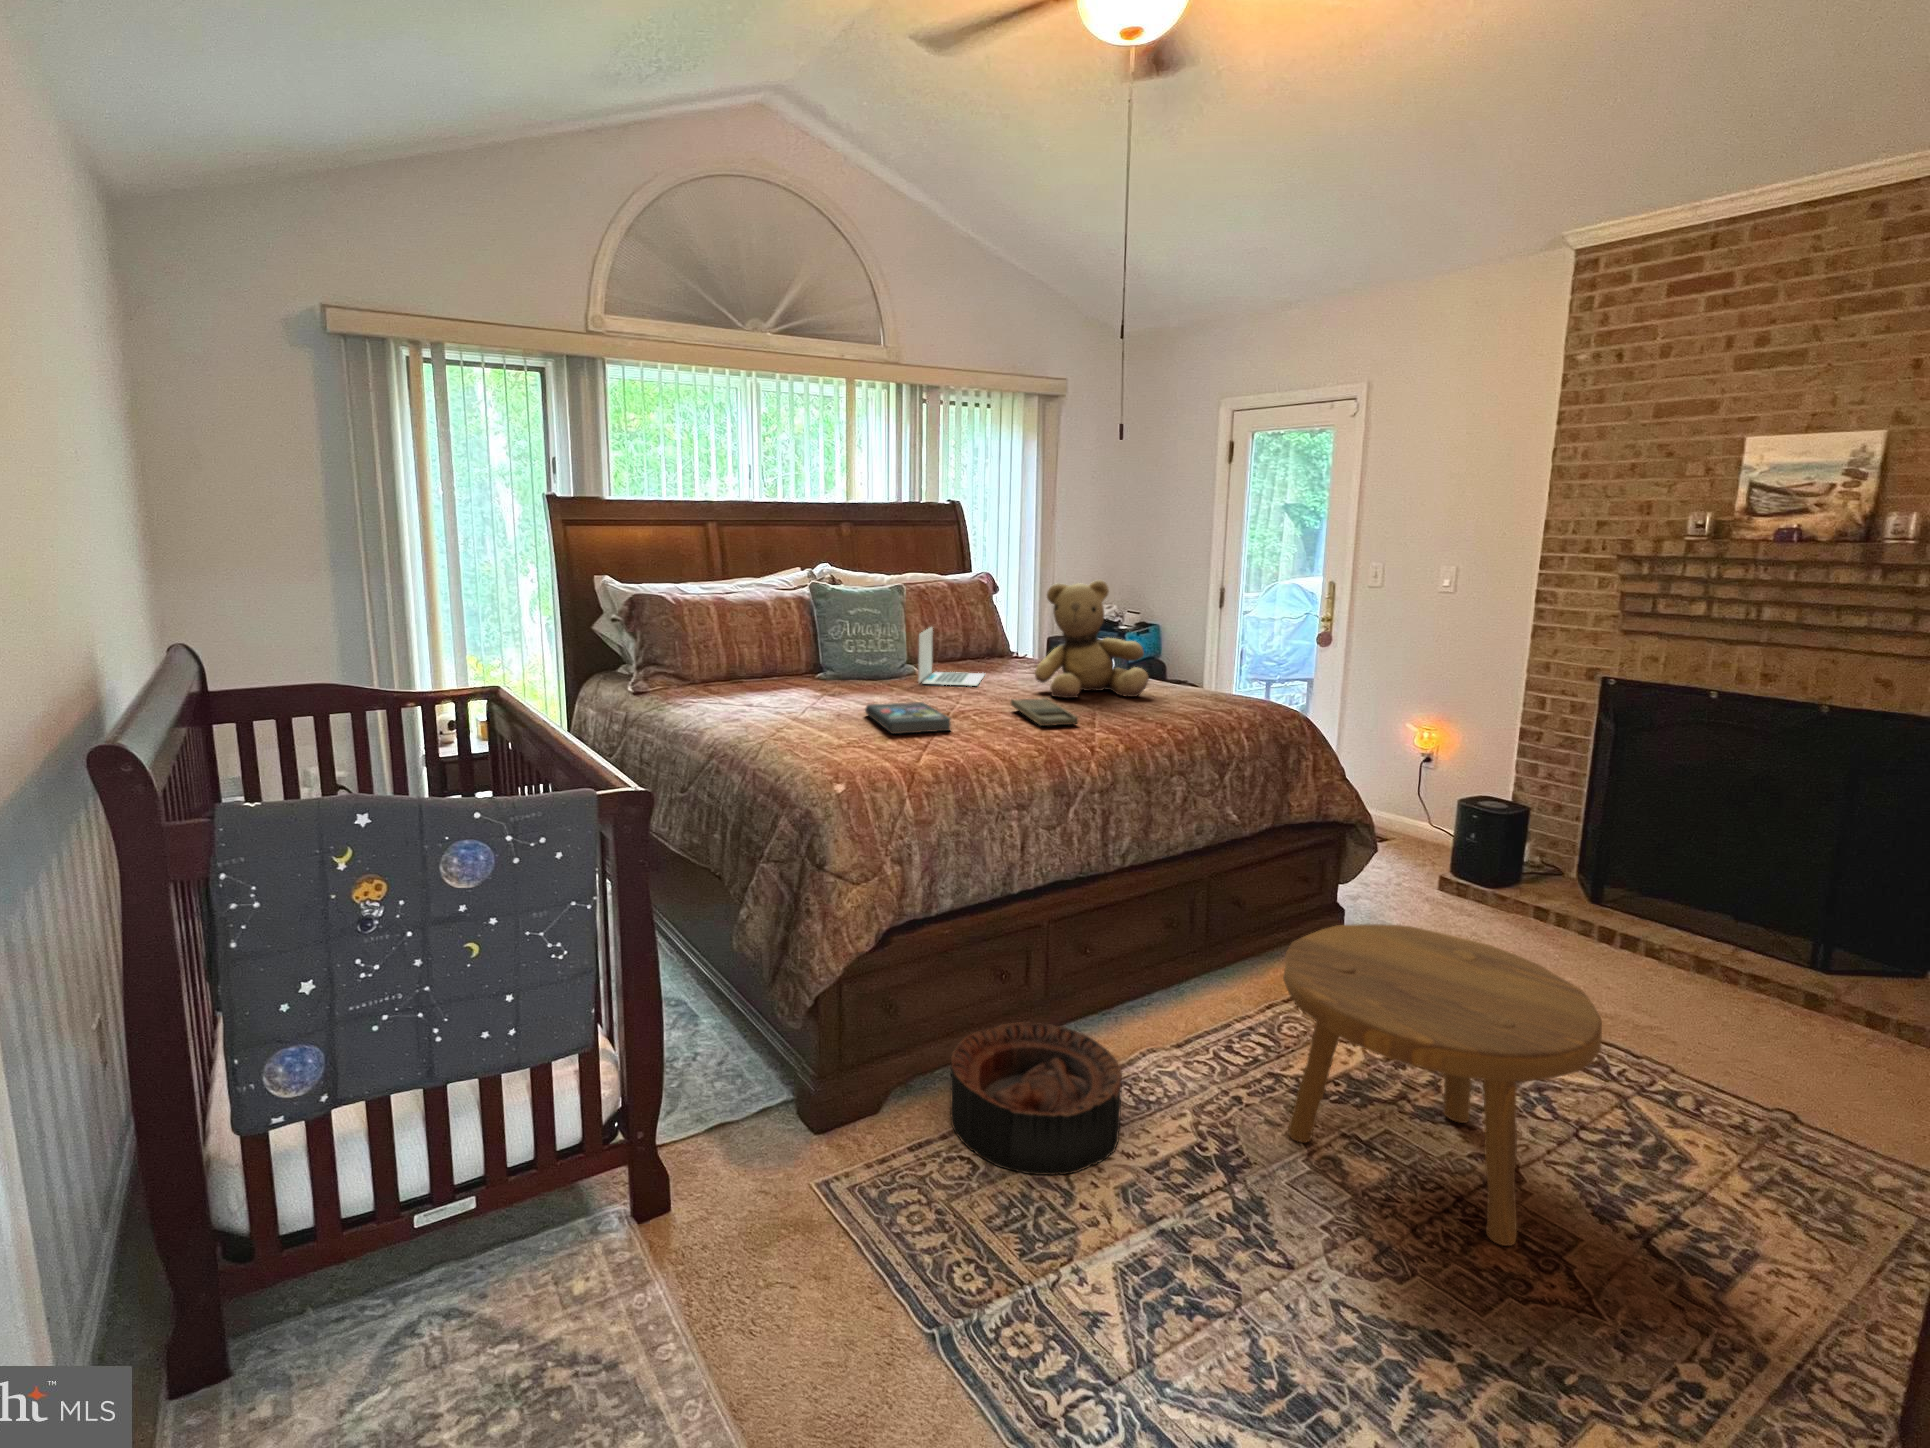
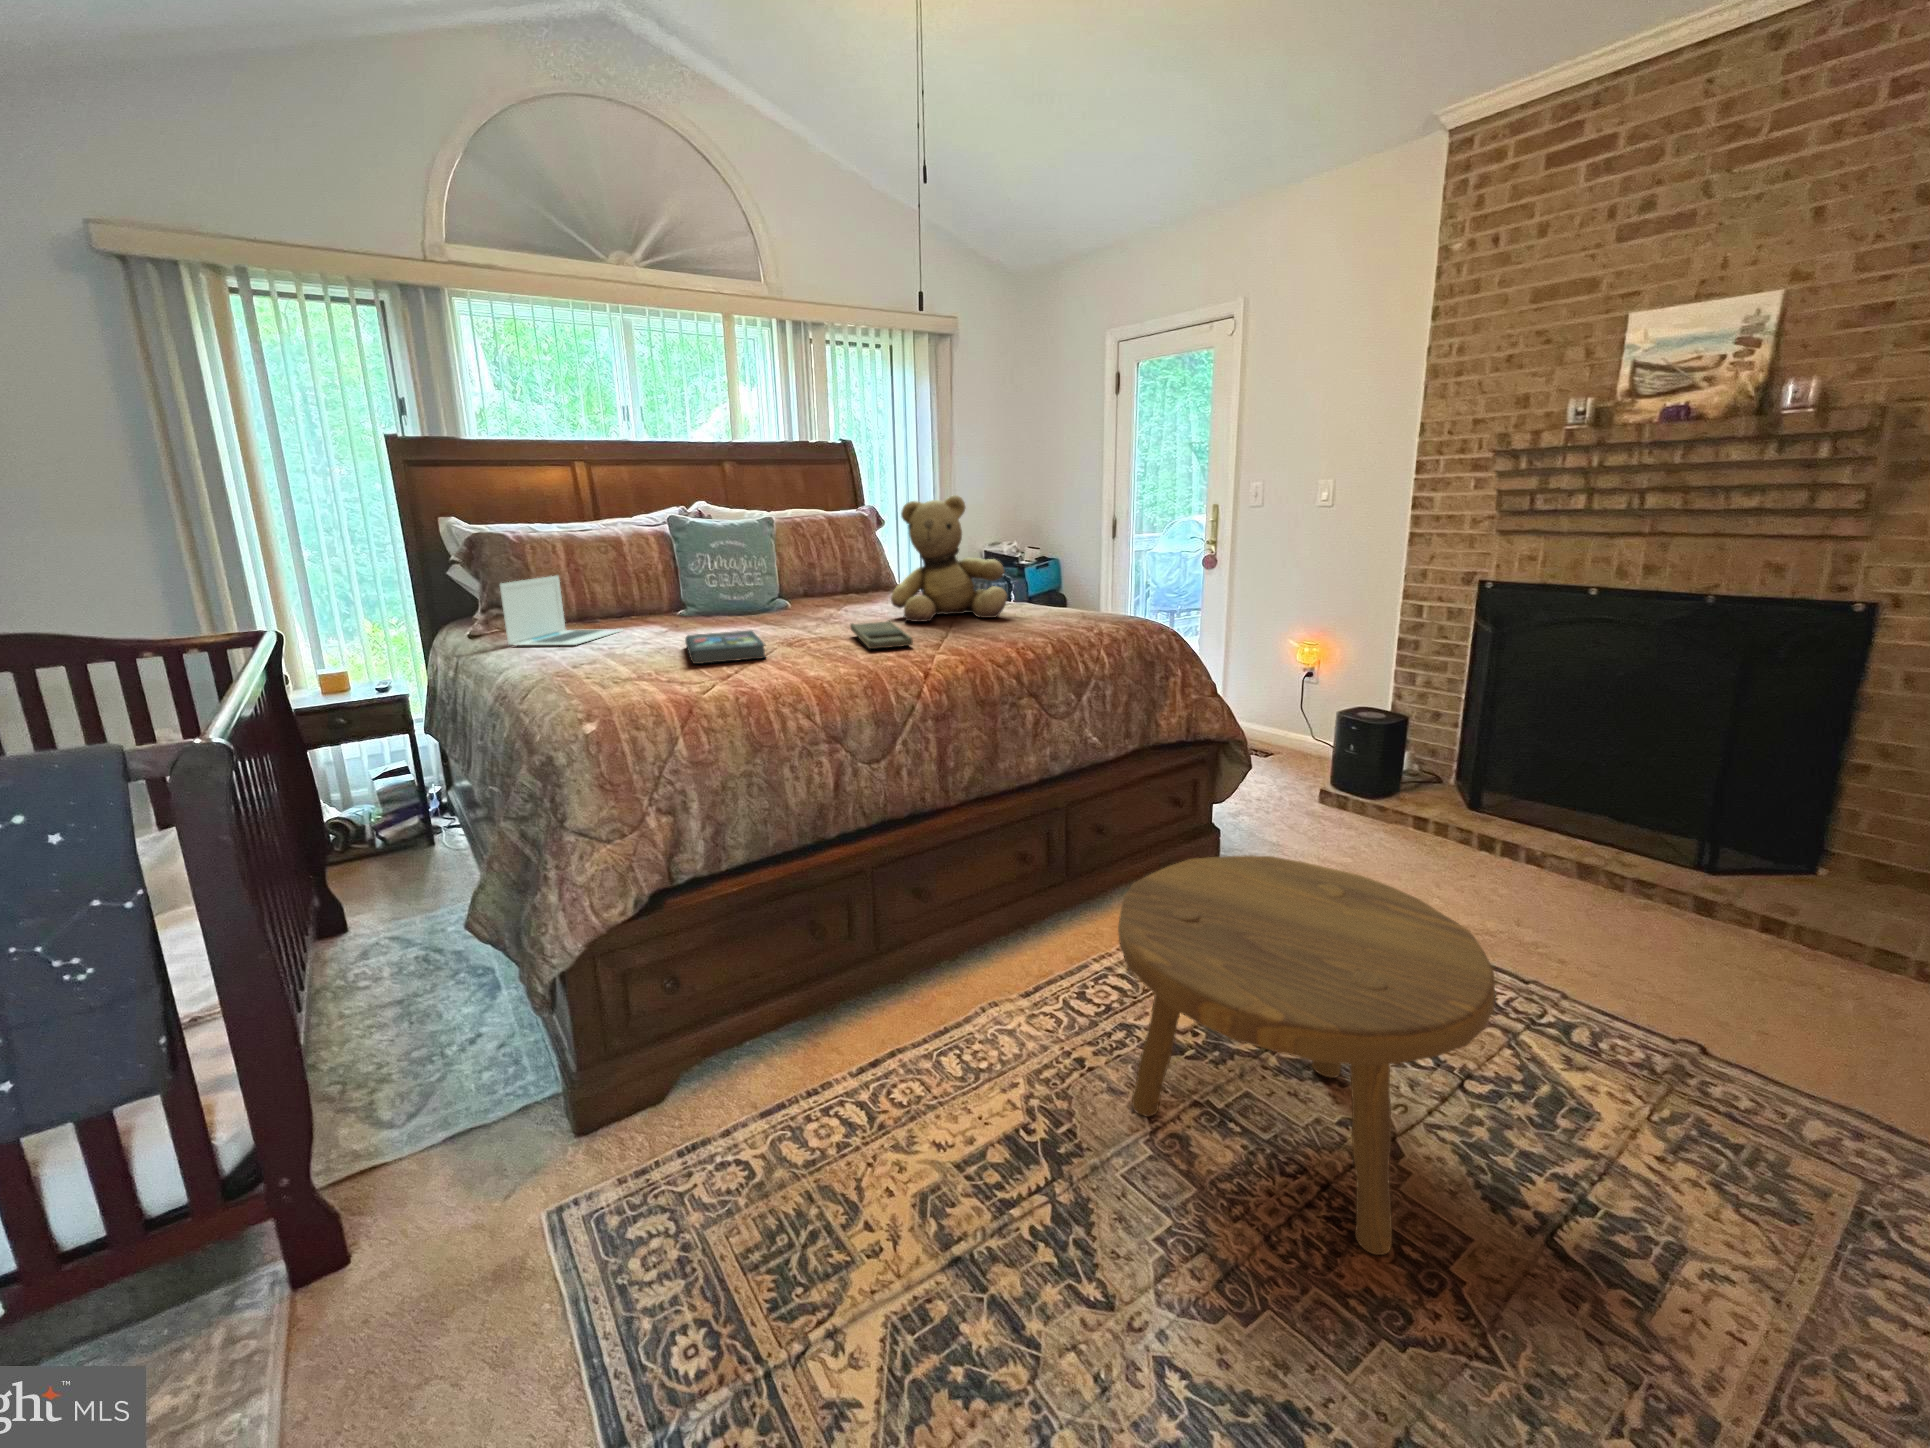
laptop: present [918,627,985,686] -> present [500,576,623,645]
basket: present [950,1022,1122,1175] -> none [735,984,940,1182]

